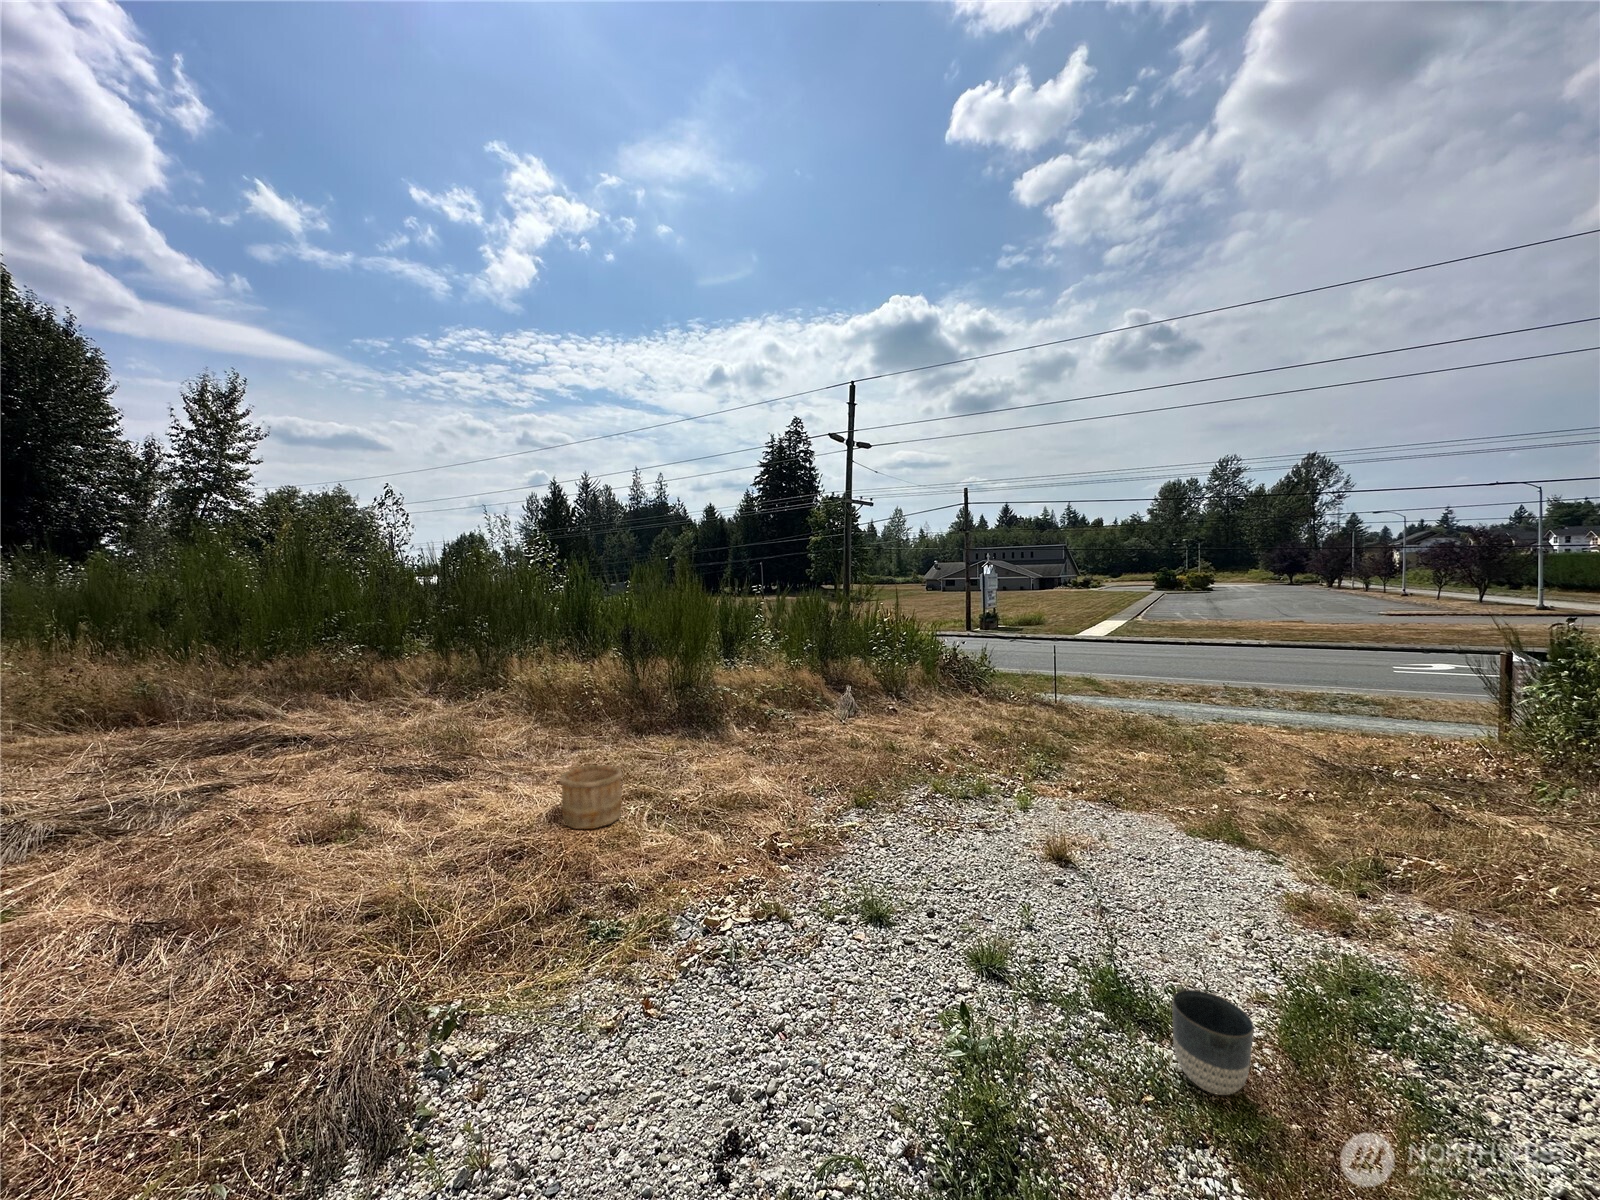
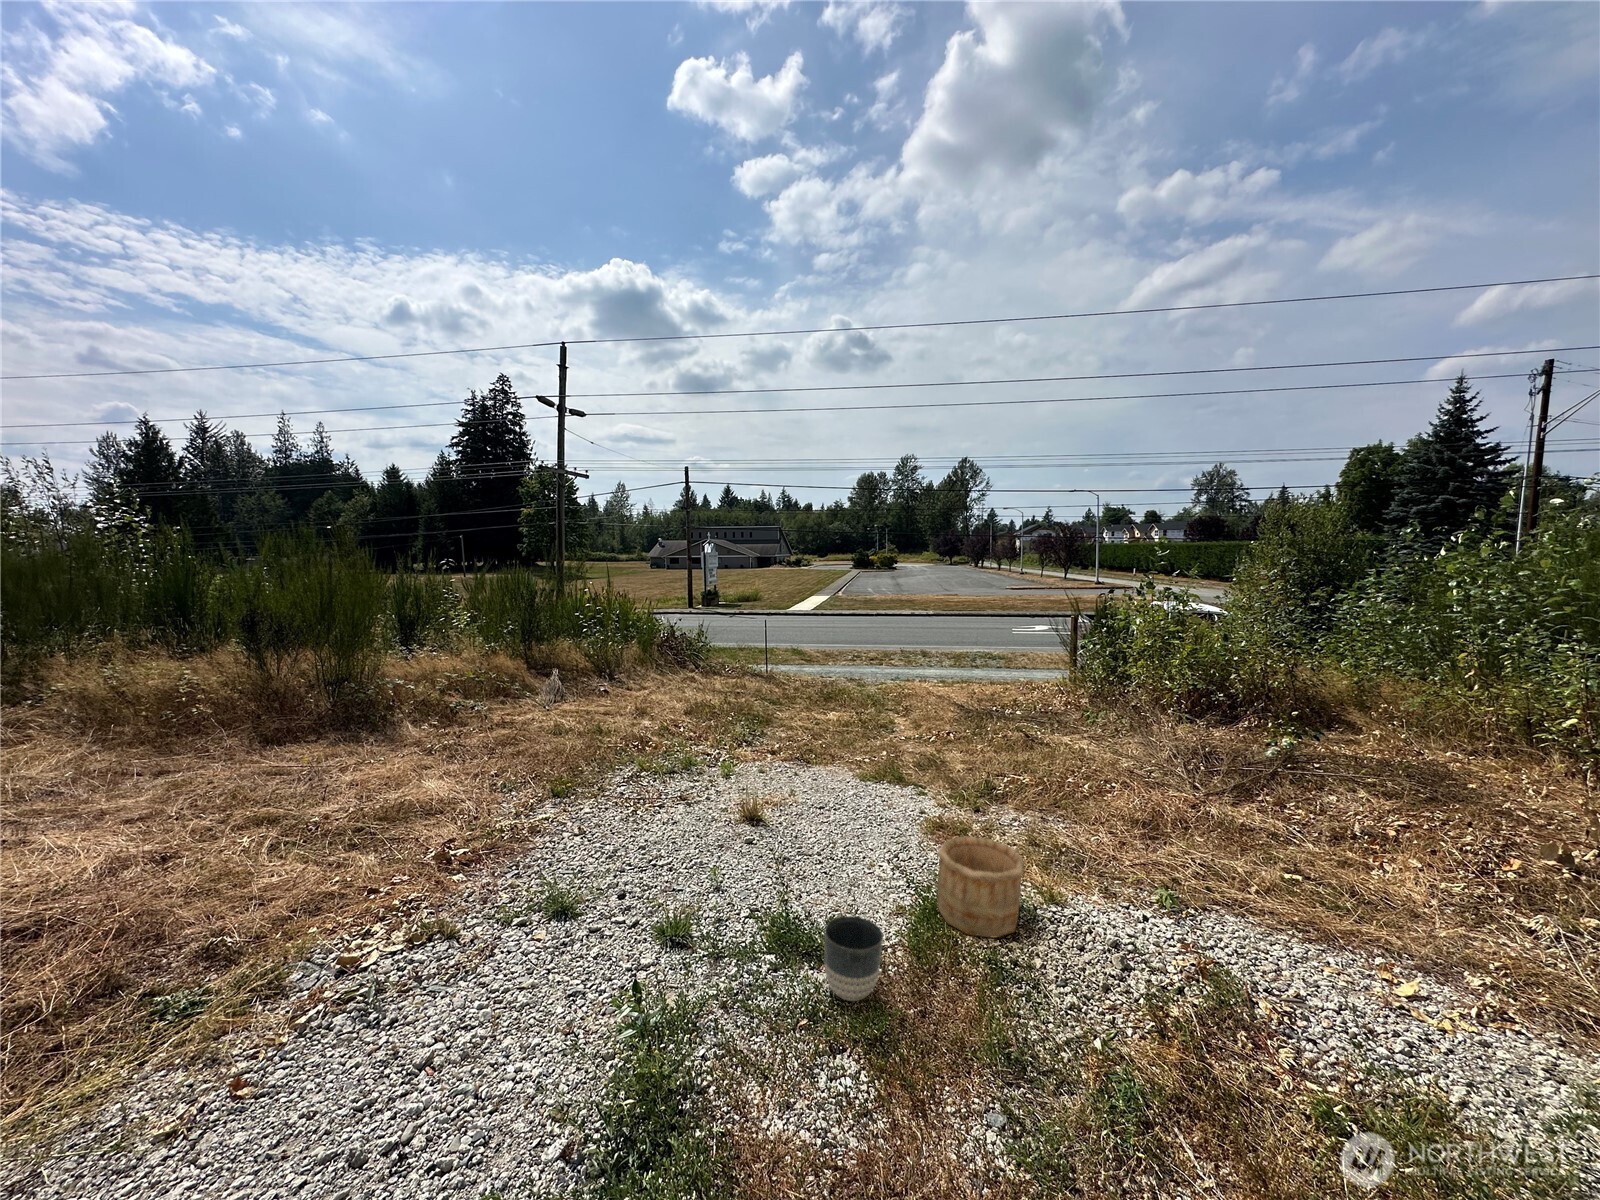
wooden bucket: present [560,765,623,829] -> present [937,836,1025,938]

